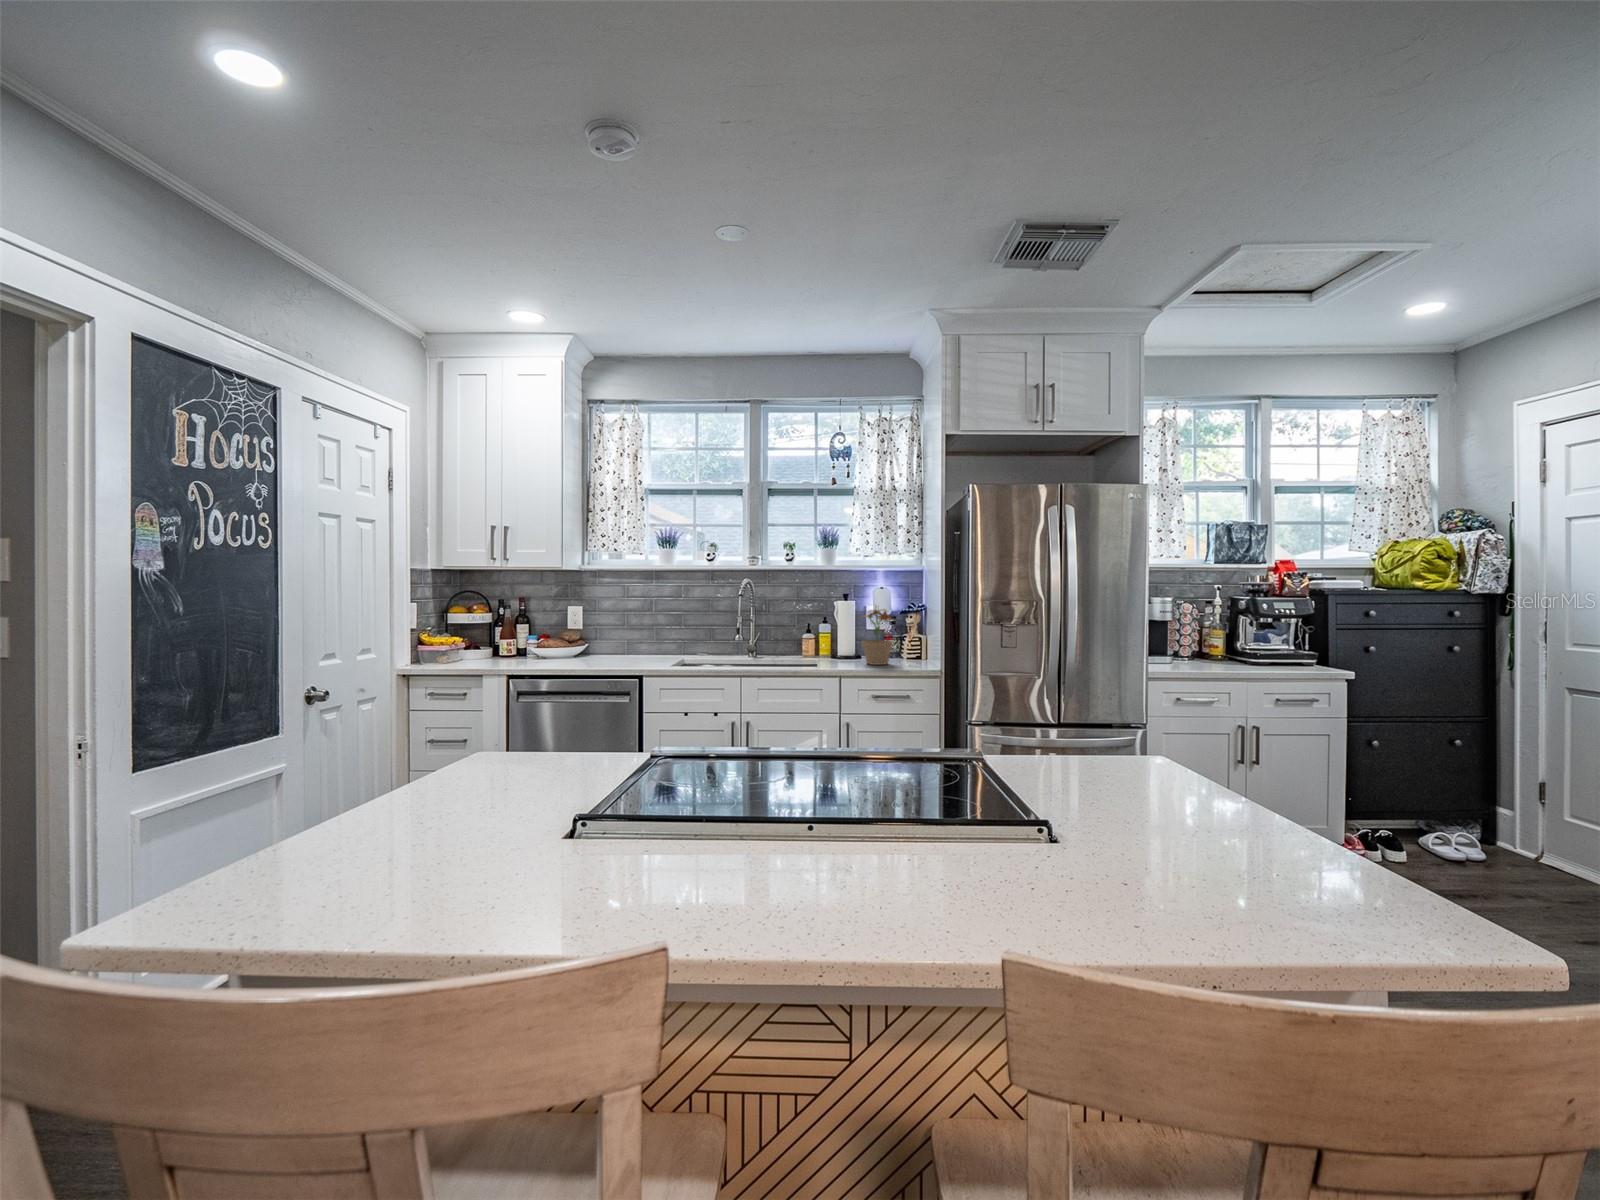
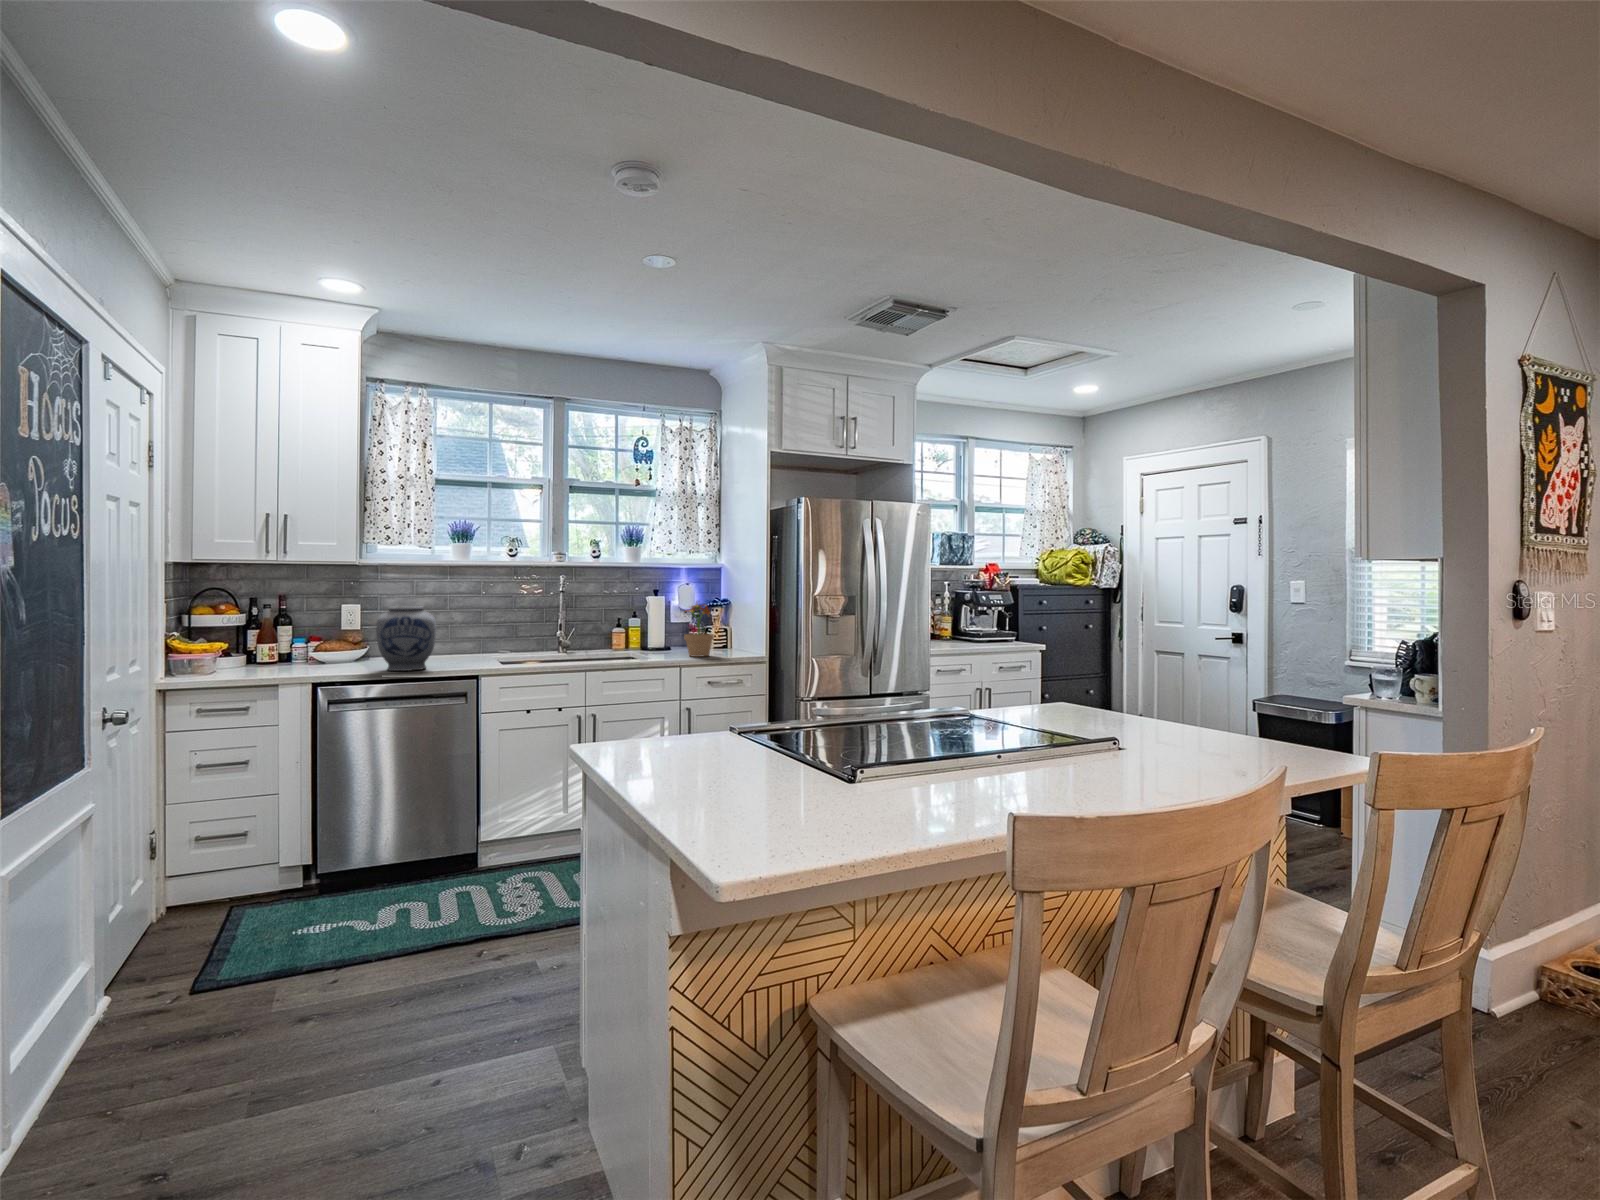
vase: none [562,608,613,667] -> present [376,606,436,671]

